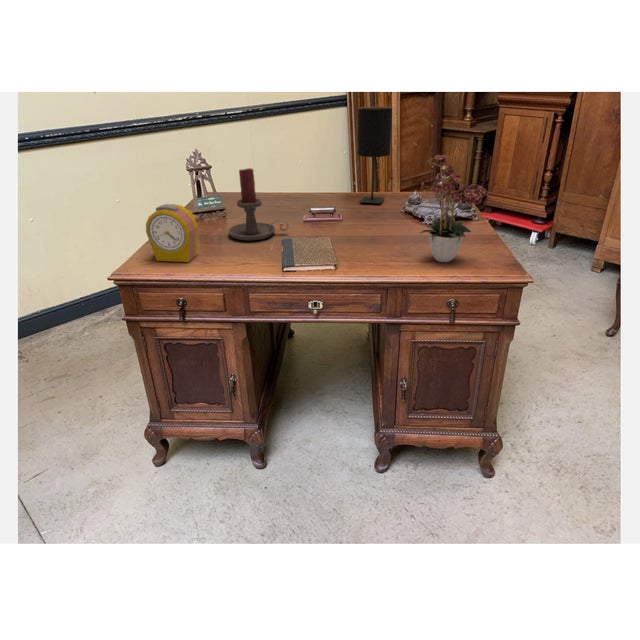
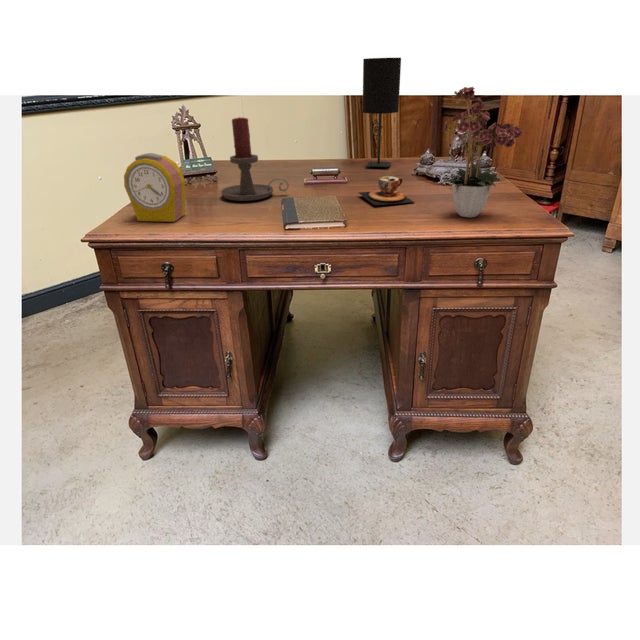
teacup: none [350,220,399,248] -> present [359,176,414,205]

